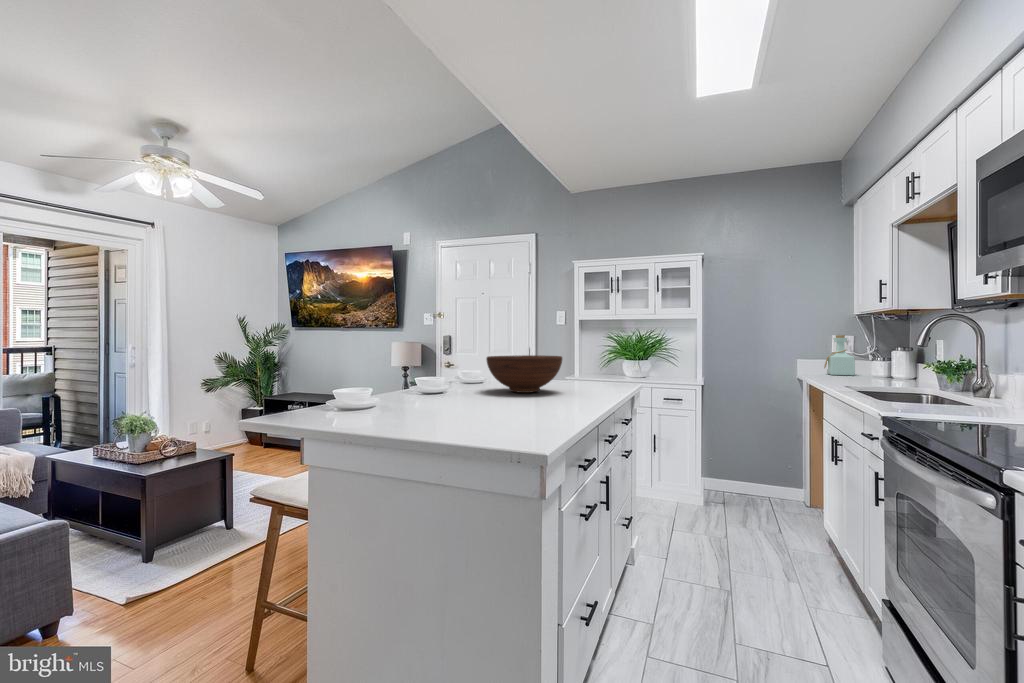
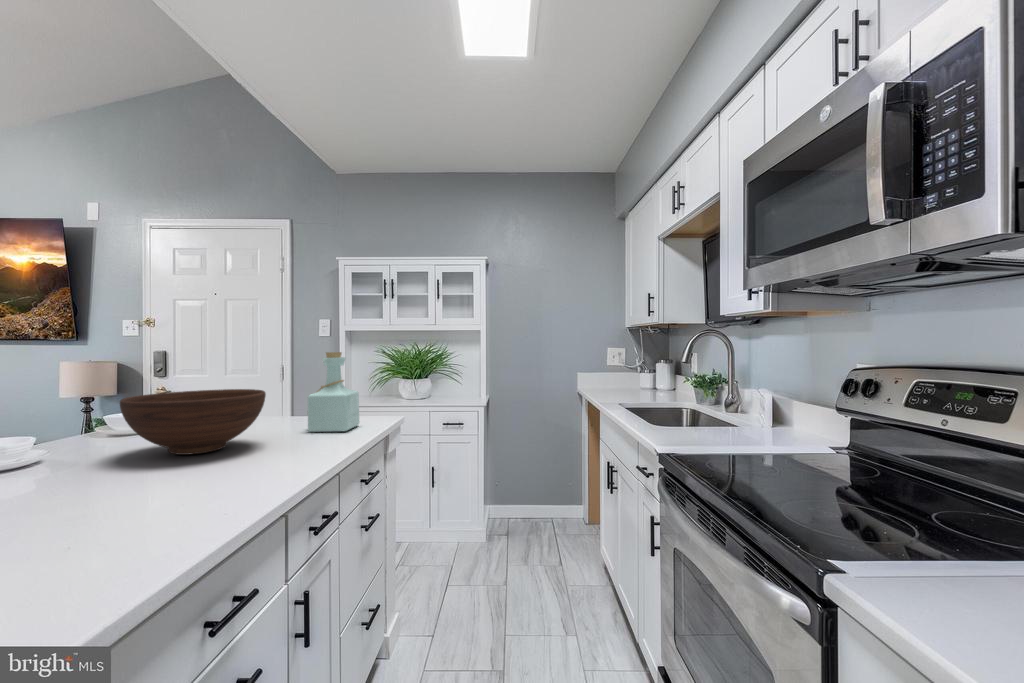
bottle: present [824,335,855,375] -> present [308,352,360,432]

